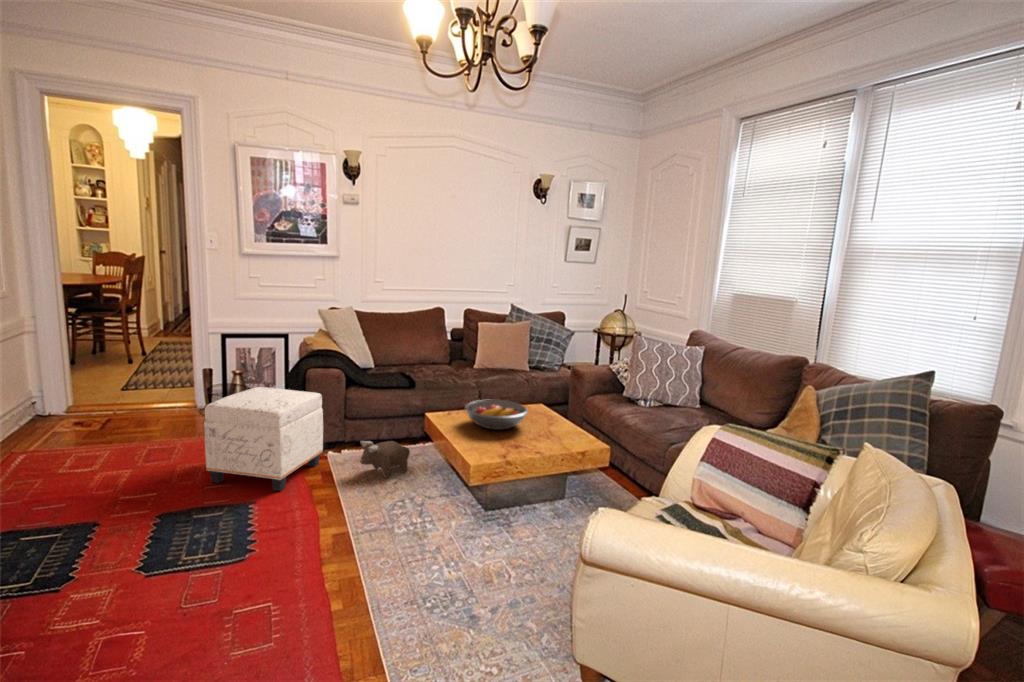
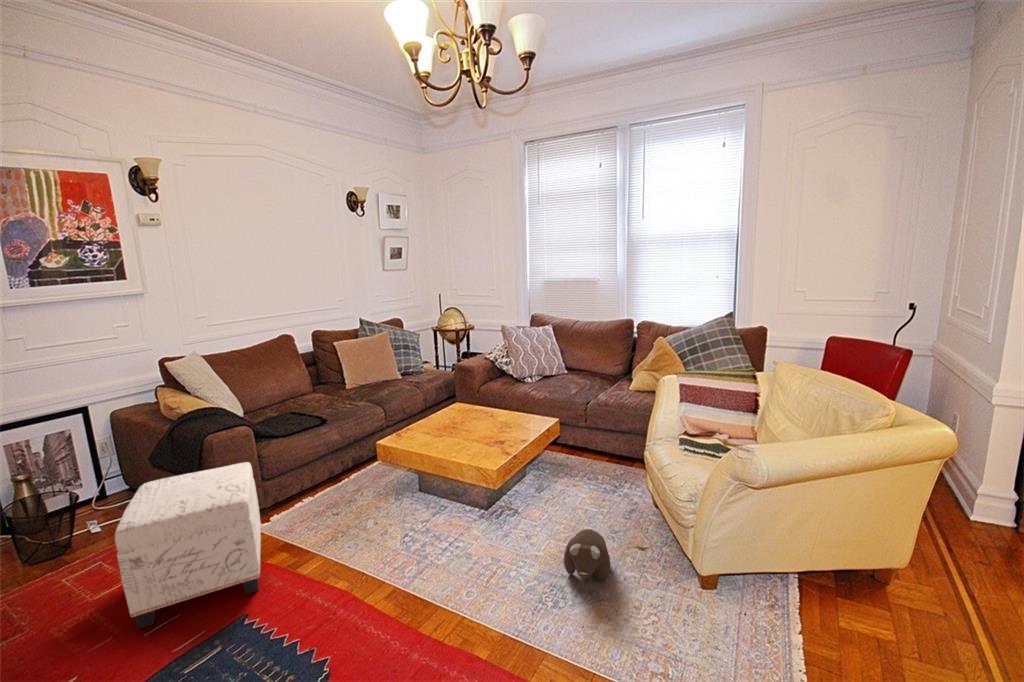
fruit bowl: present [465,399,528,430] -> none [430,408,491,438]
plush toy: present [359,441,410,478] -> present [564,529,611,580]

